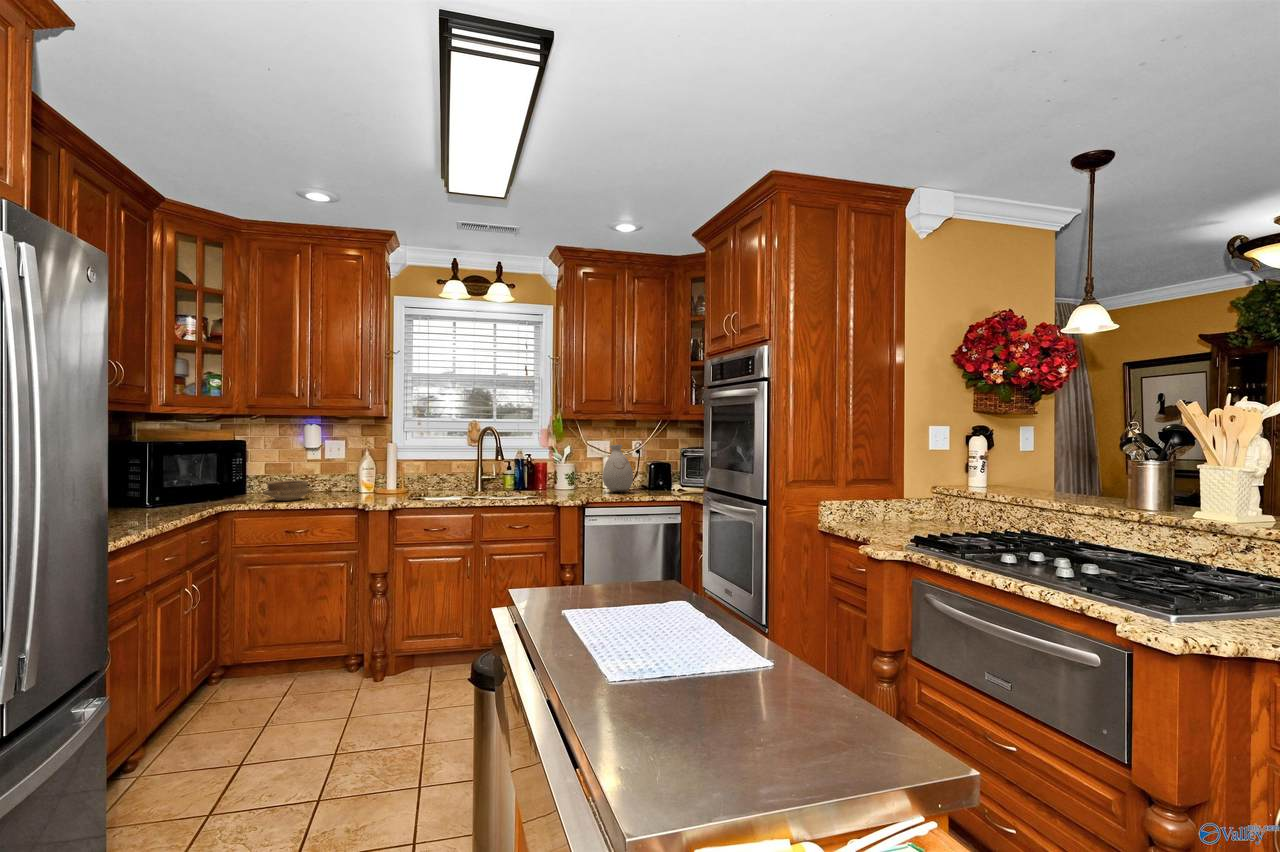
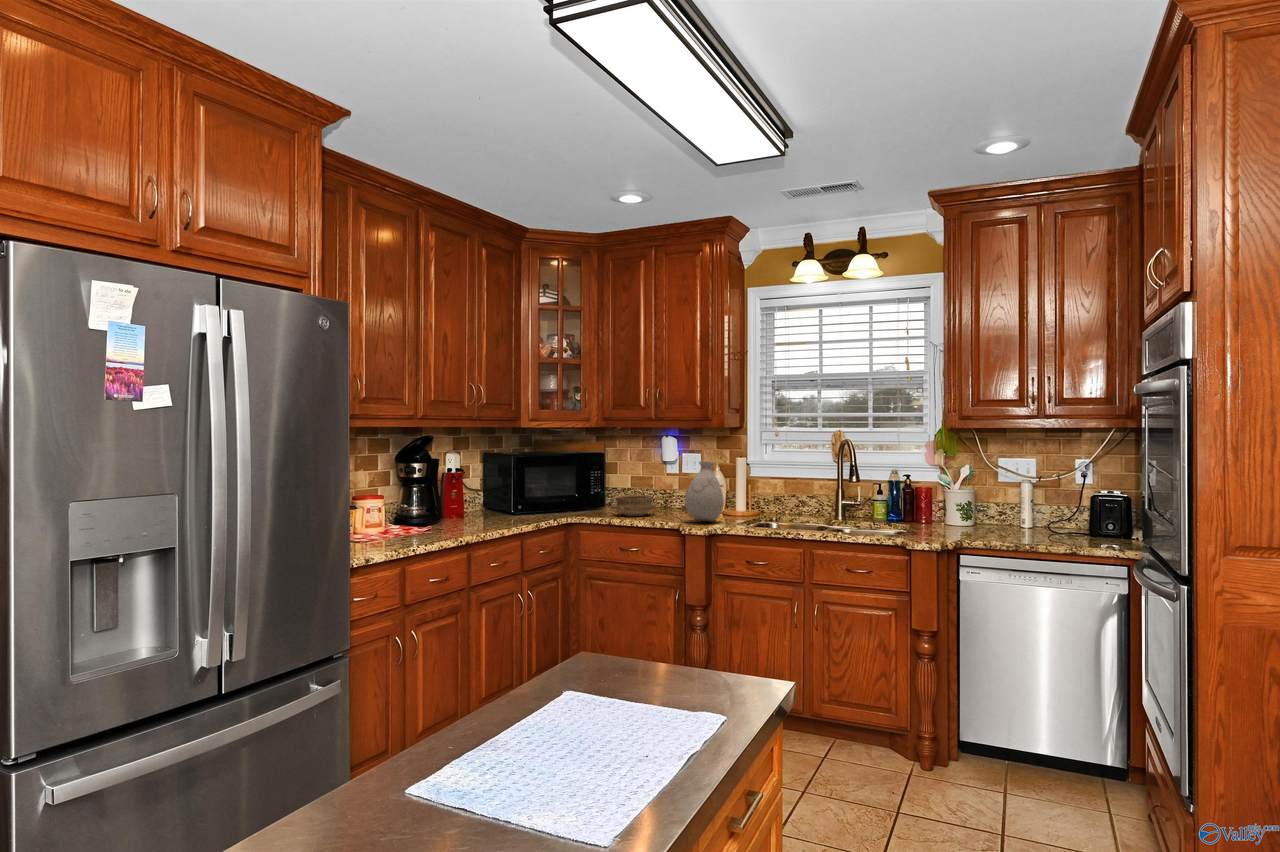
vase: present [603,445,633,492] -> present [685,461,724,522]

